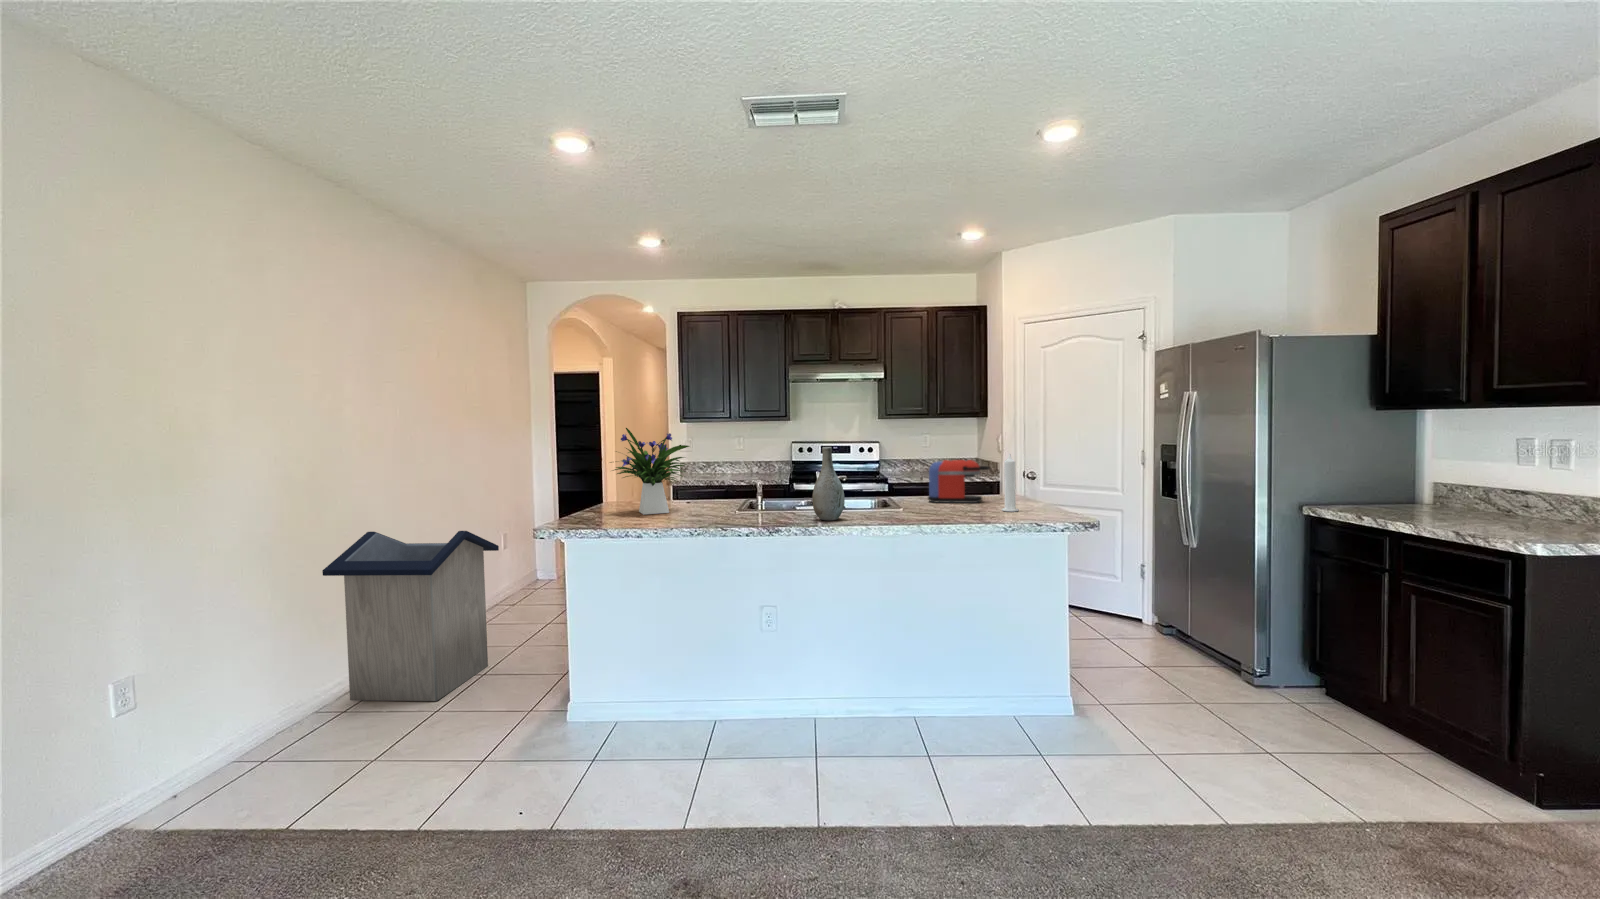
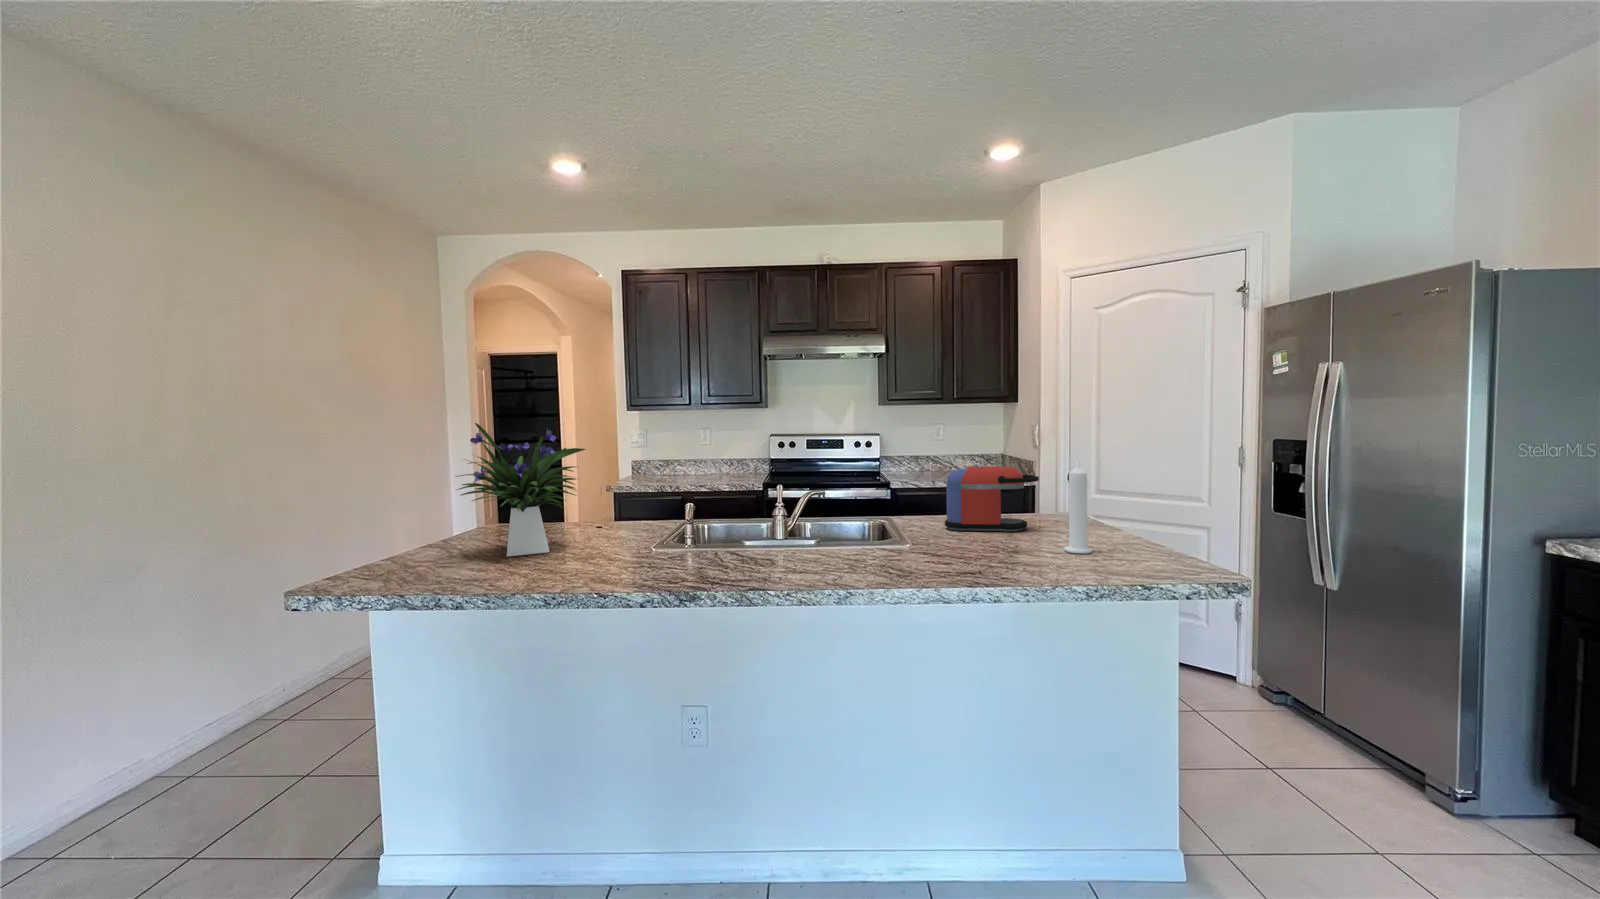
vase: present [812,447,845,520] -> none [757,453,810,575]
trash can: present [322,531,499,701] -> none [13,577,330,840]

